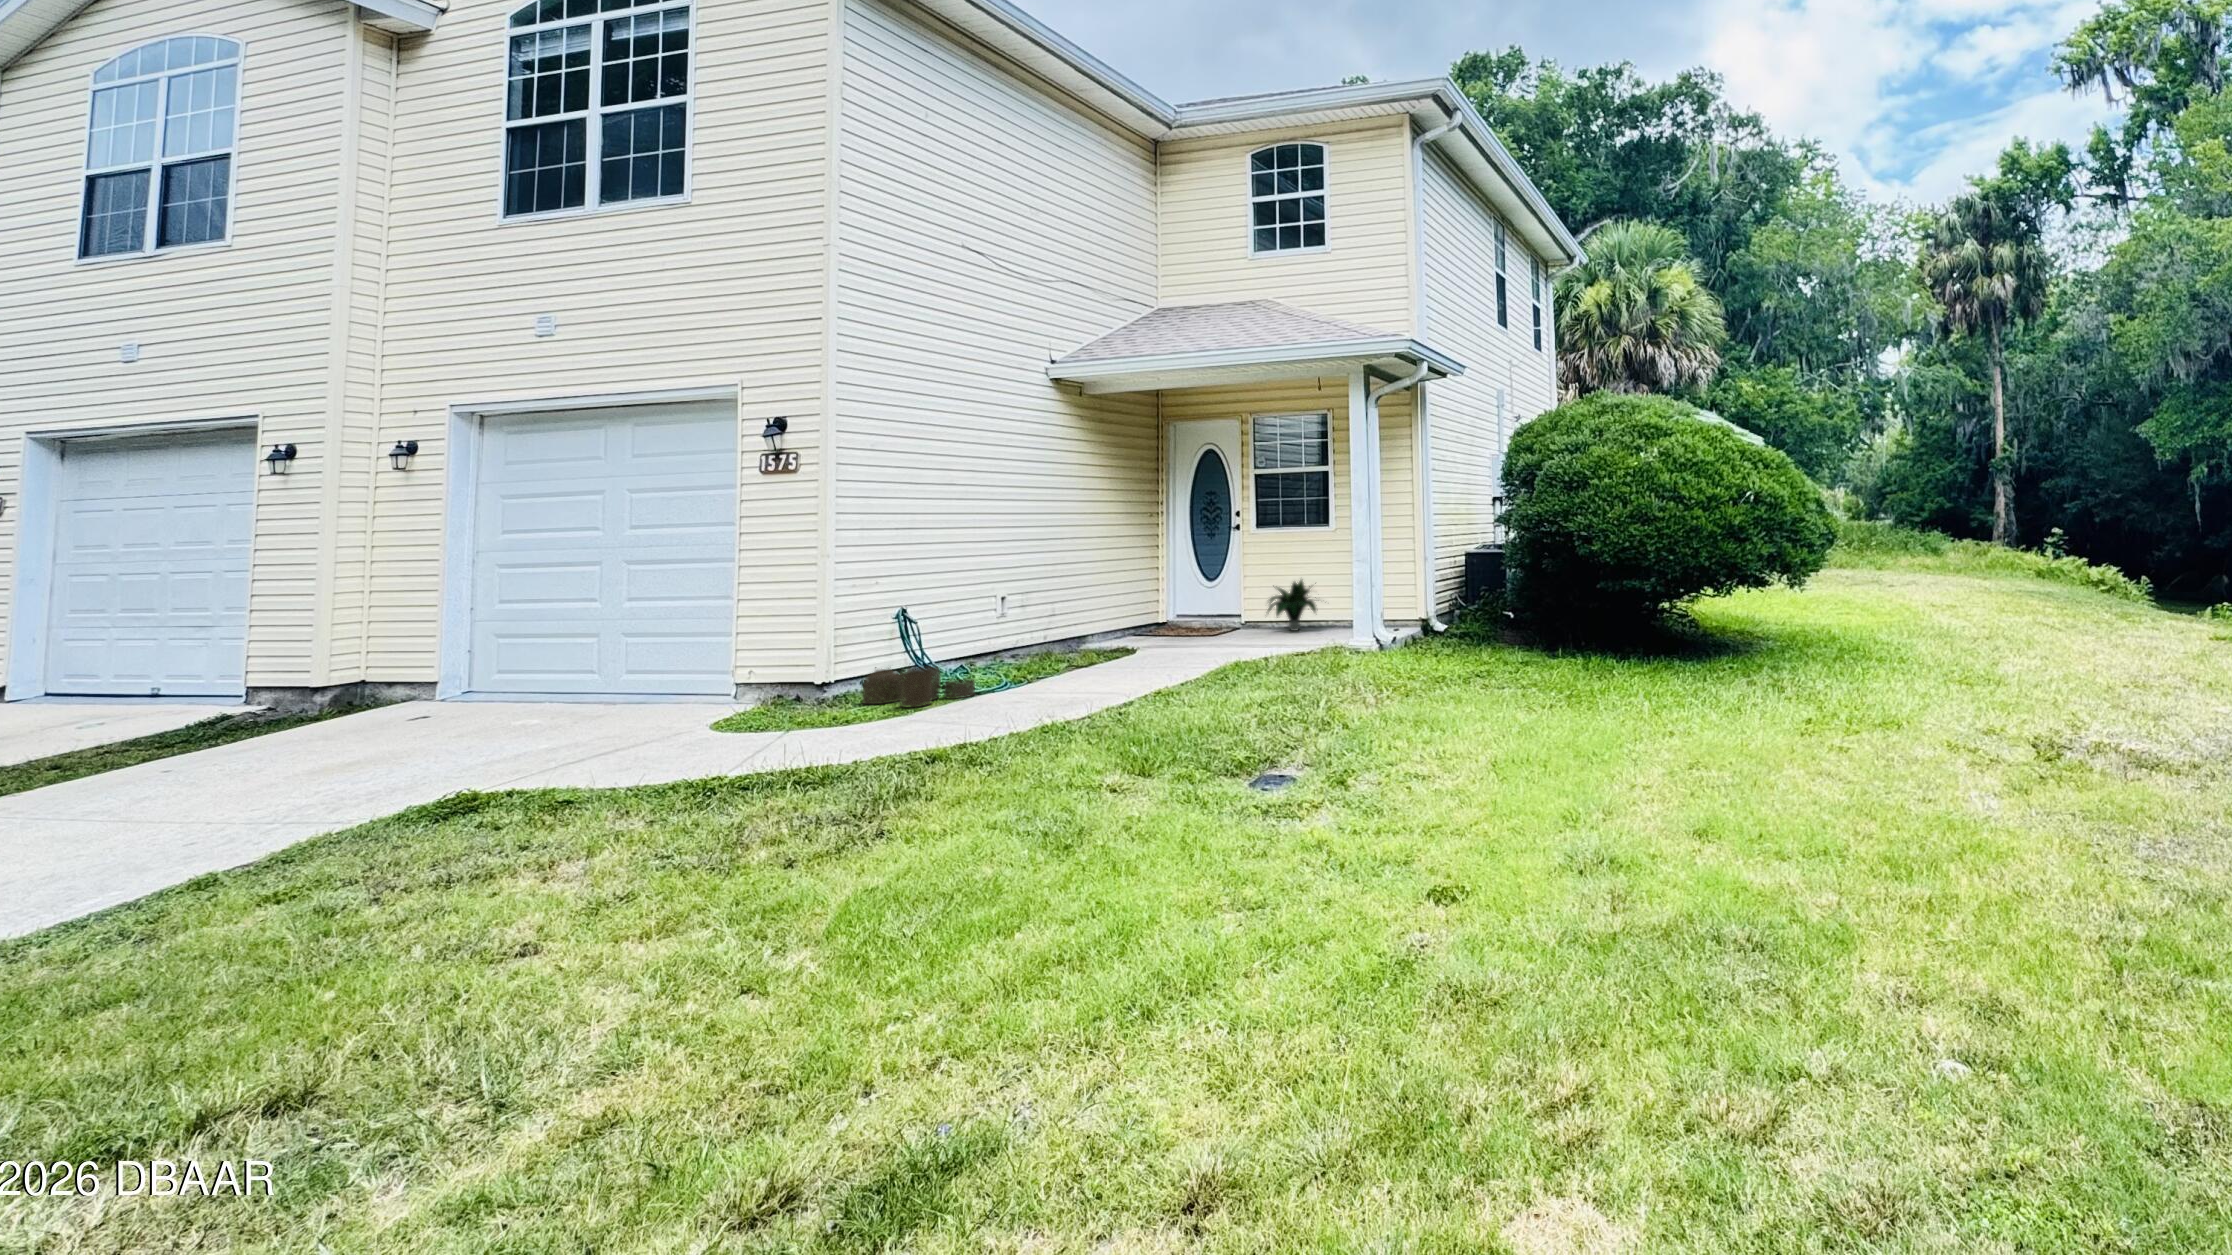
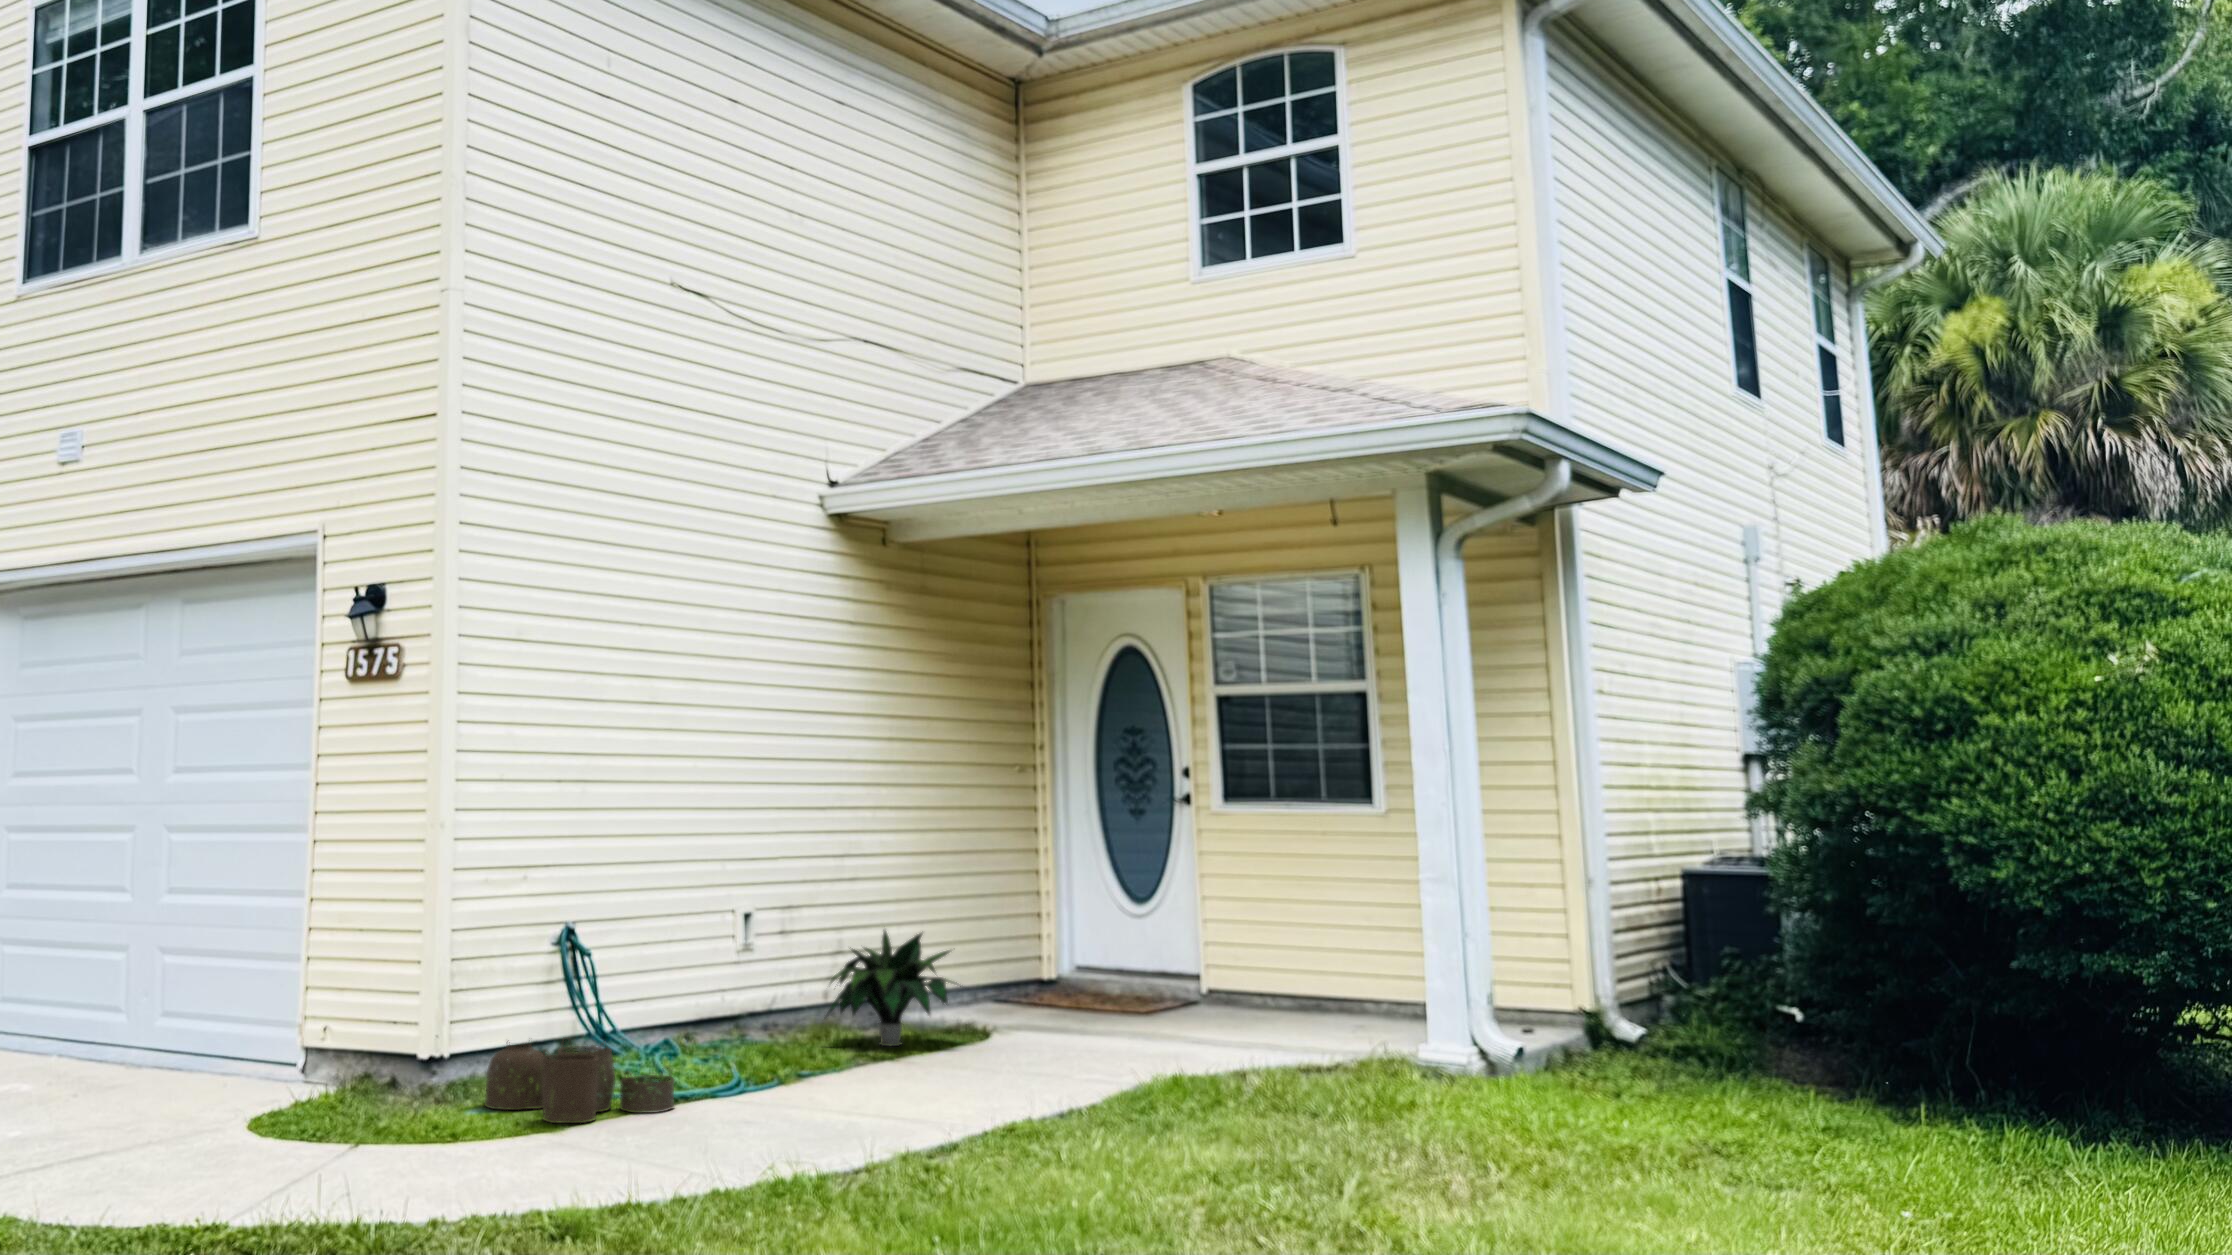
potted plant: present [1268,580,1316,631] -> present [827,930,961,1046]

